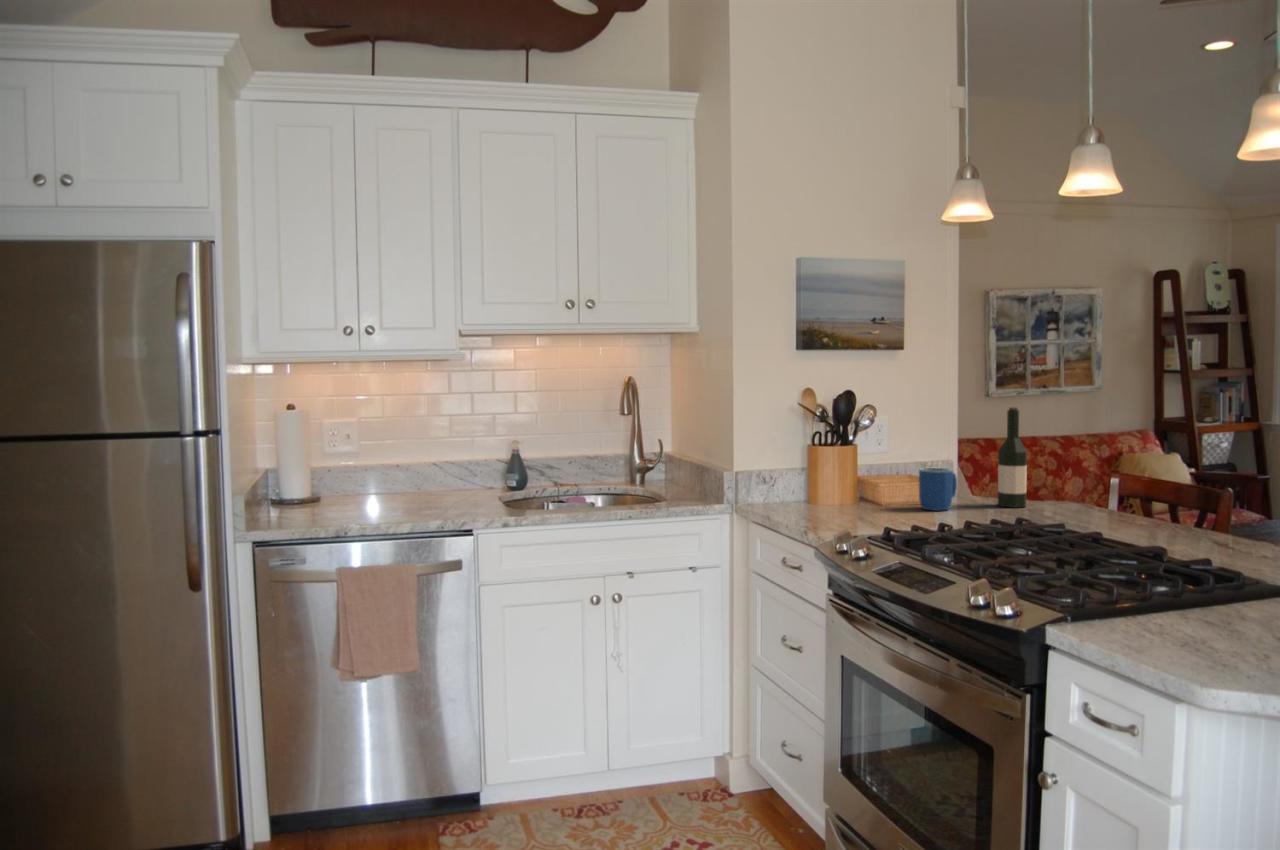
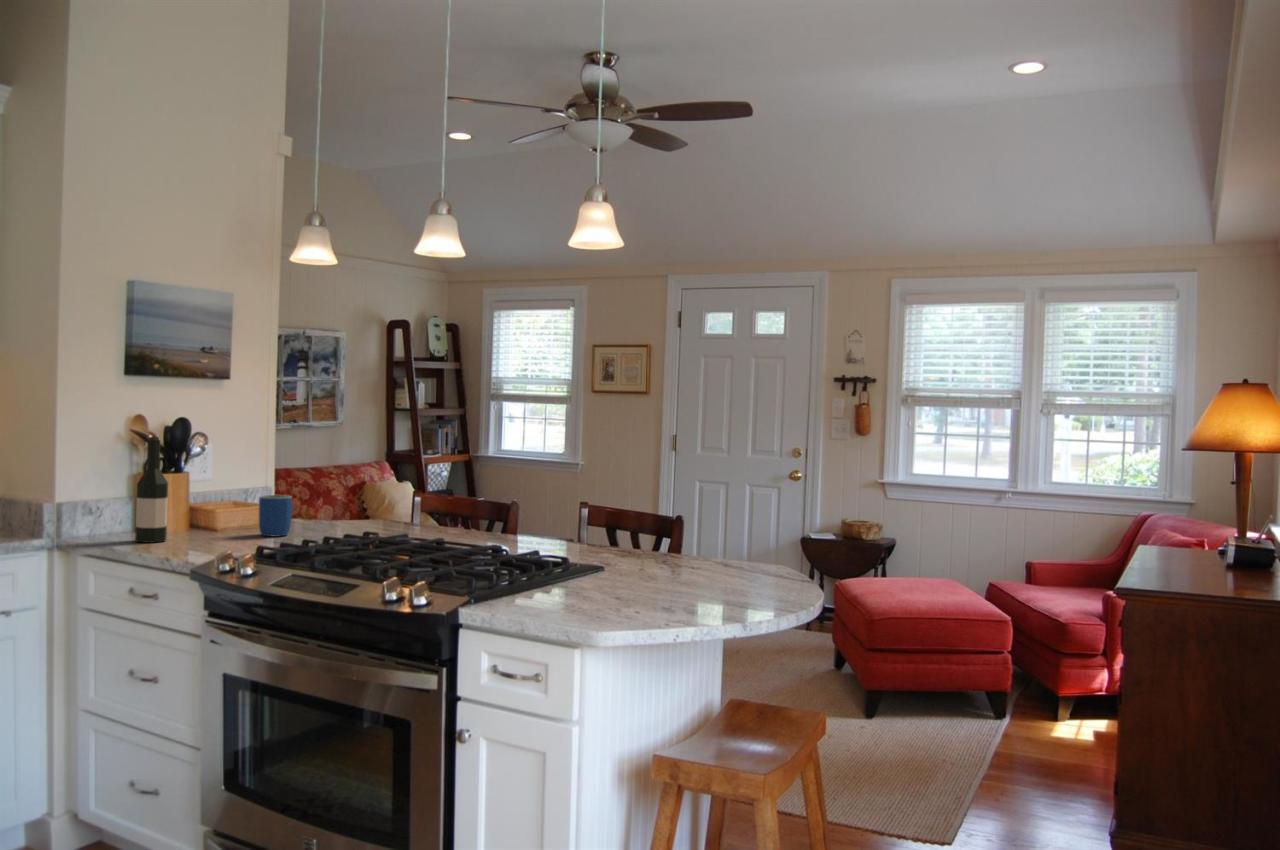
wine bottle: present [998,407,1027,508] -> present [135,437,168,542]

